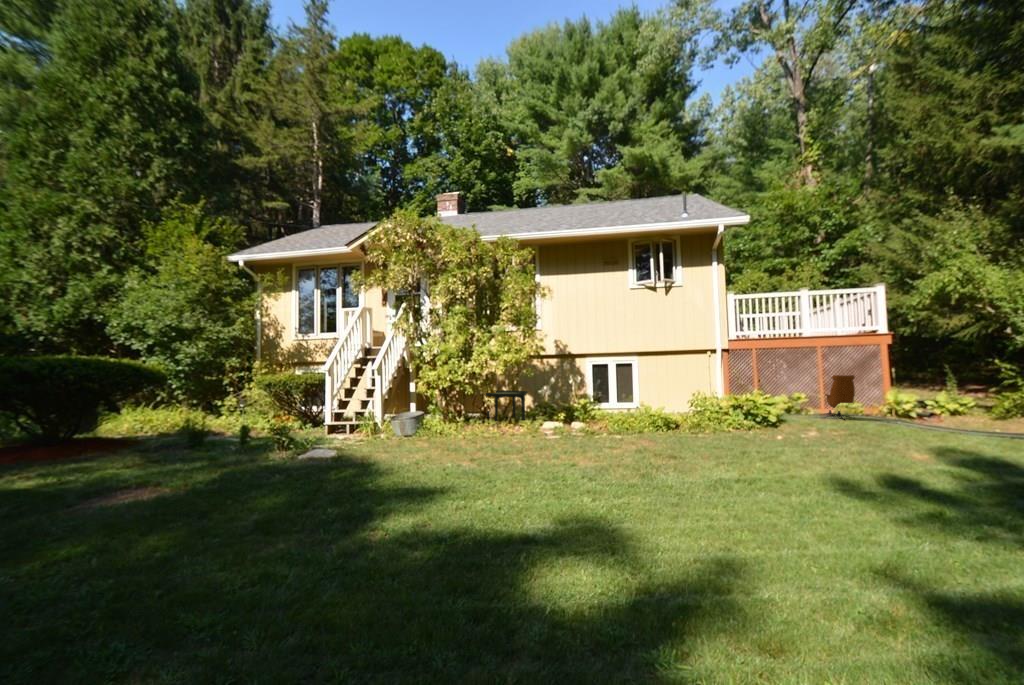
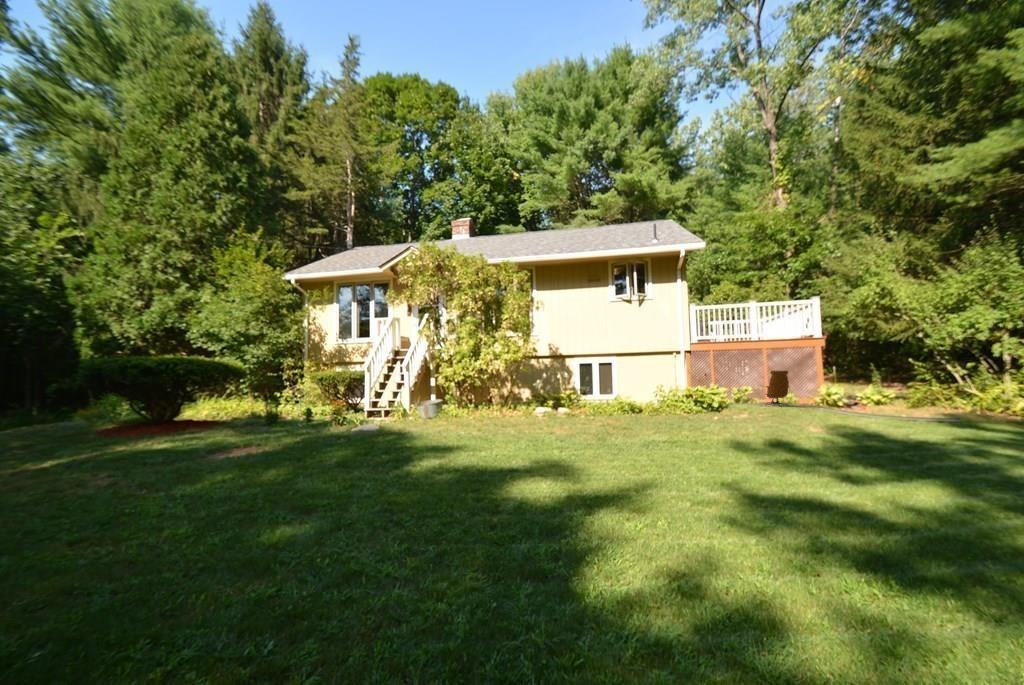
round table: present [486,390,528,421] -> none [489,384,526,408]

